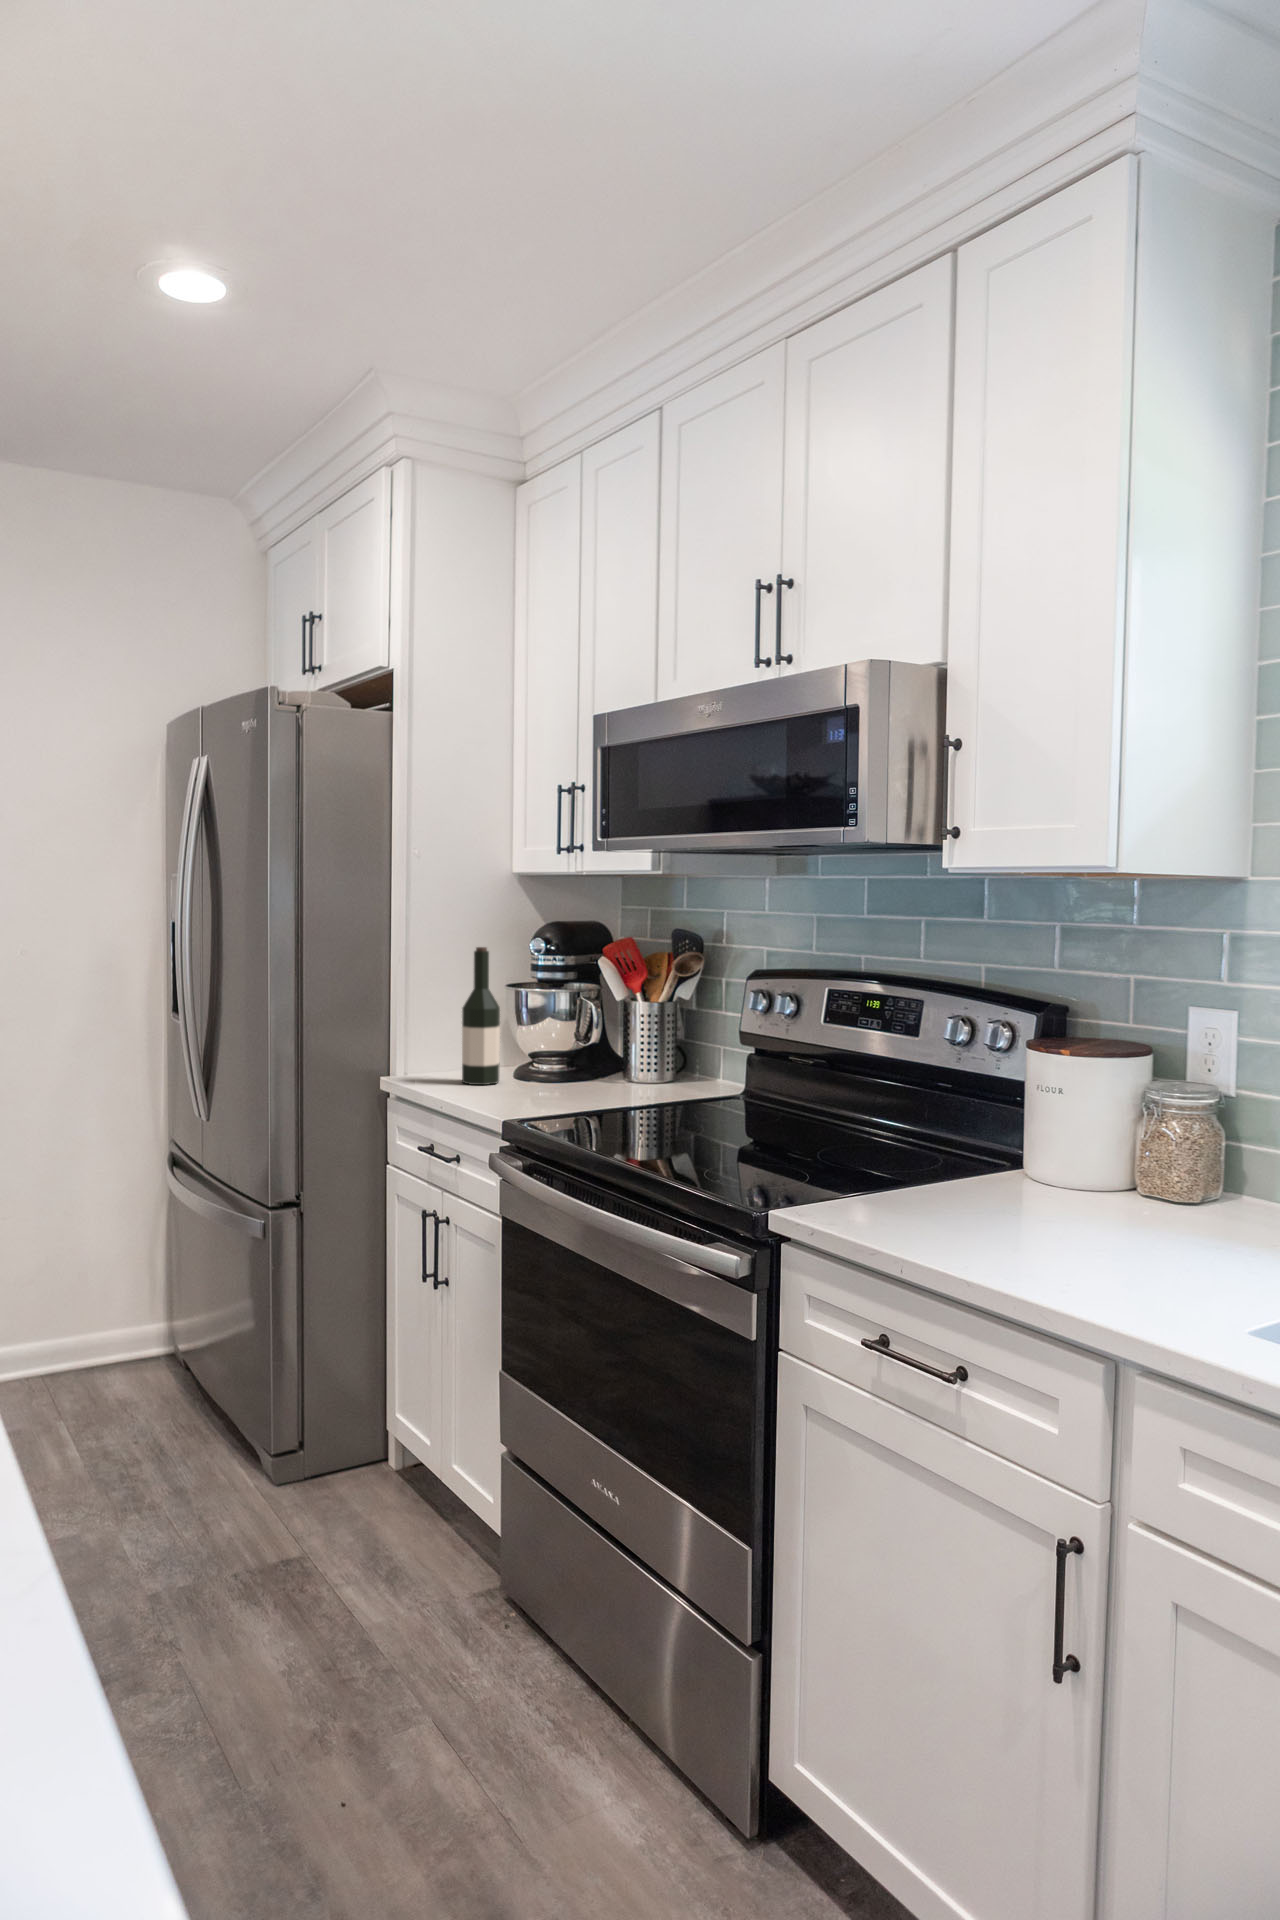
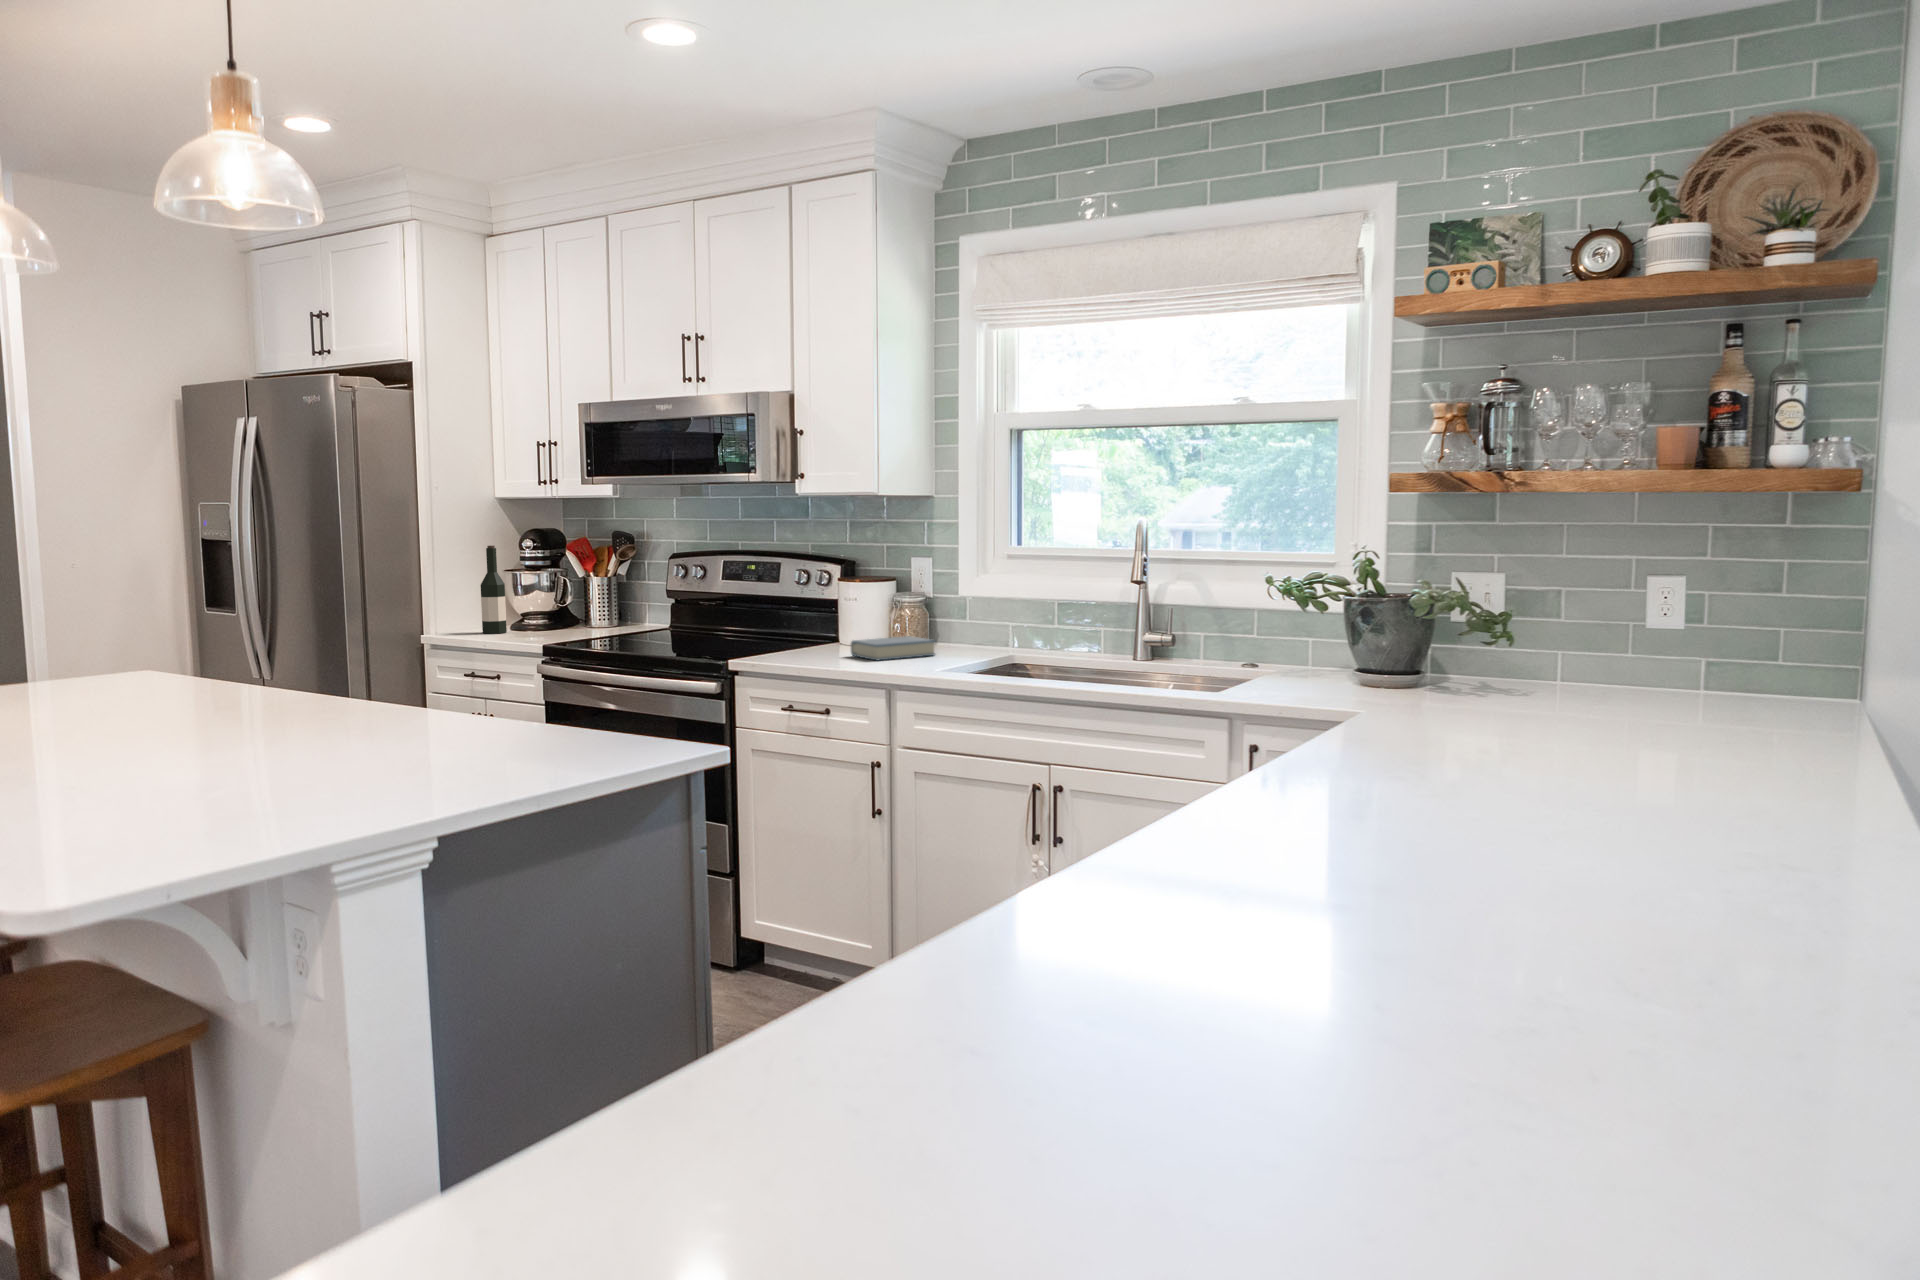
hardback book: none [1035,1189,1242,1256] -> present [851,636,935,660]

